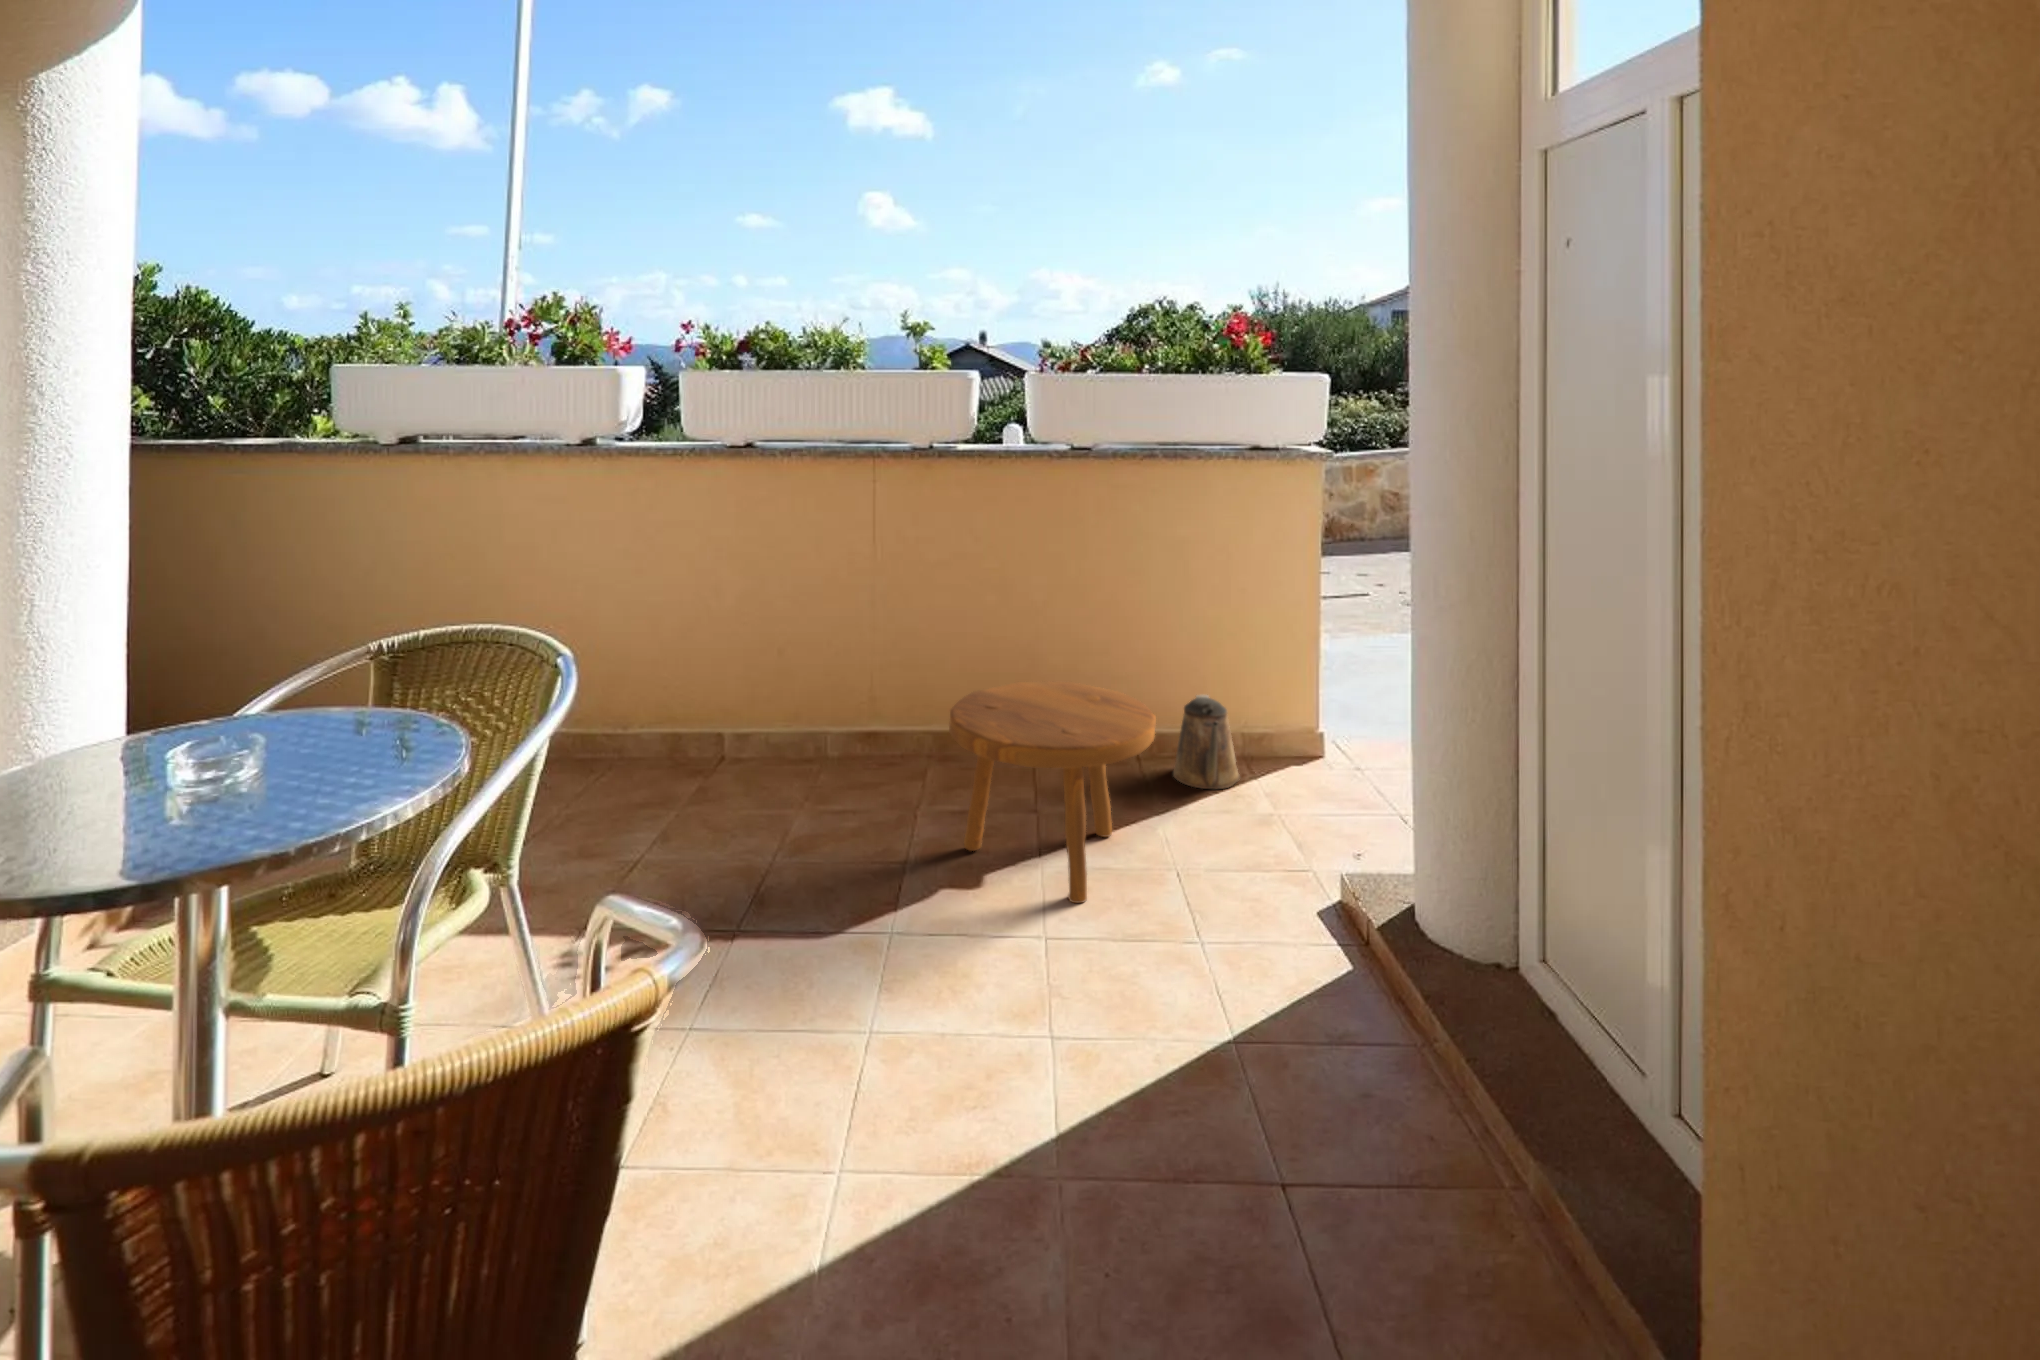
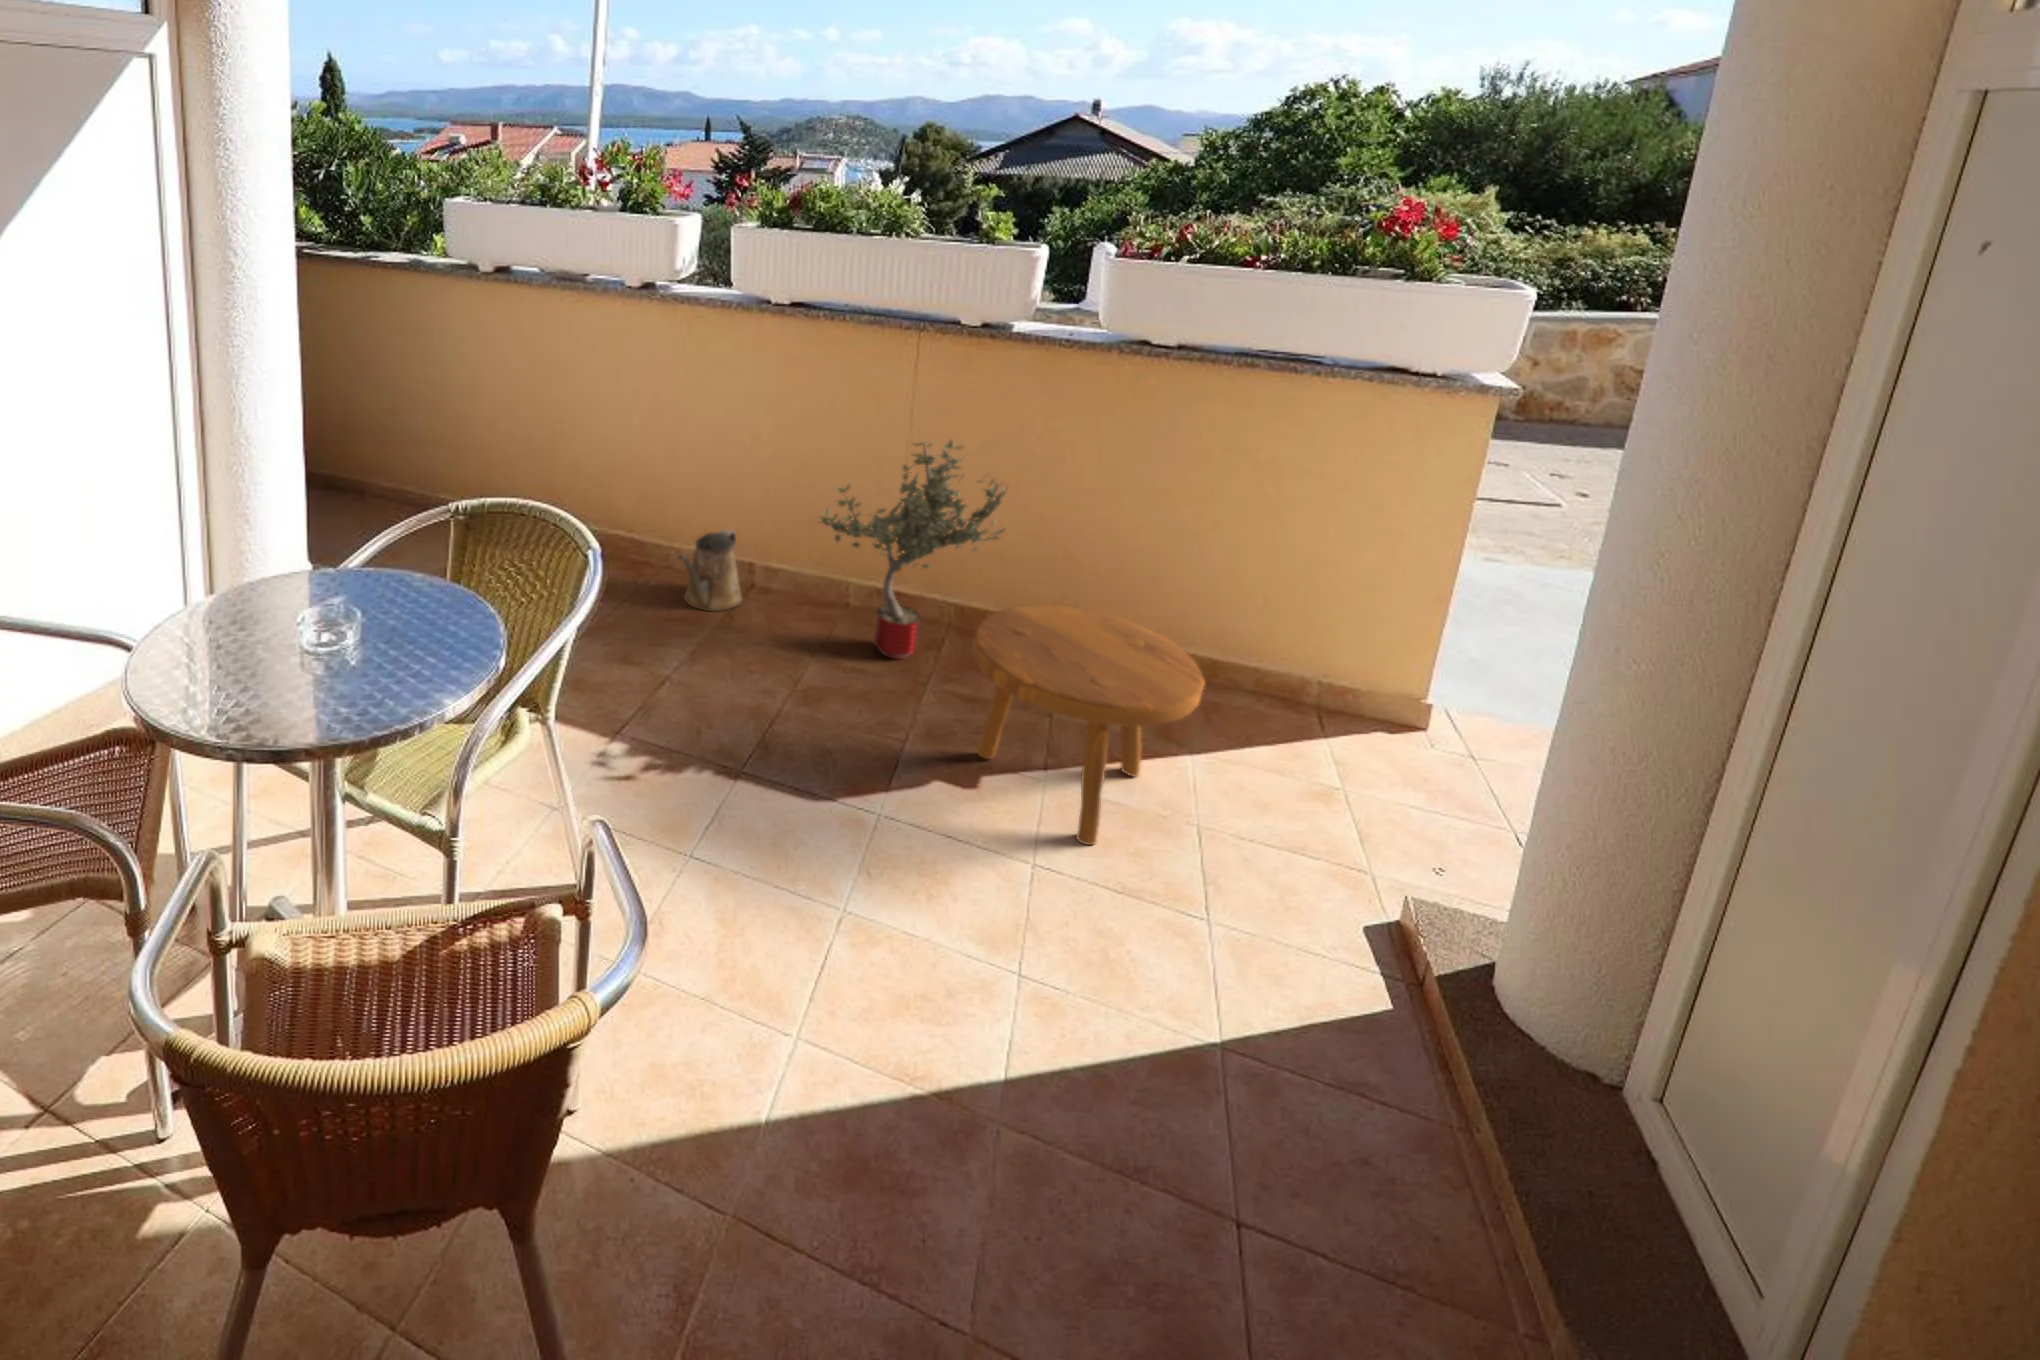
potted tree: none [780,547,964,784] -> present [820,440,1008,659]
watering can: present [1173,695,1240,789] -> present [680,530,743,611]

